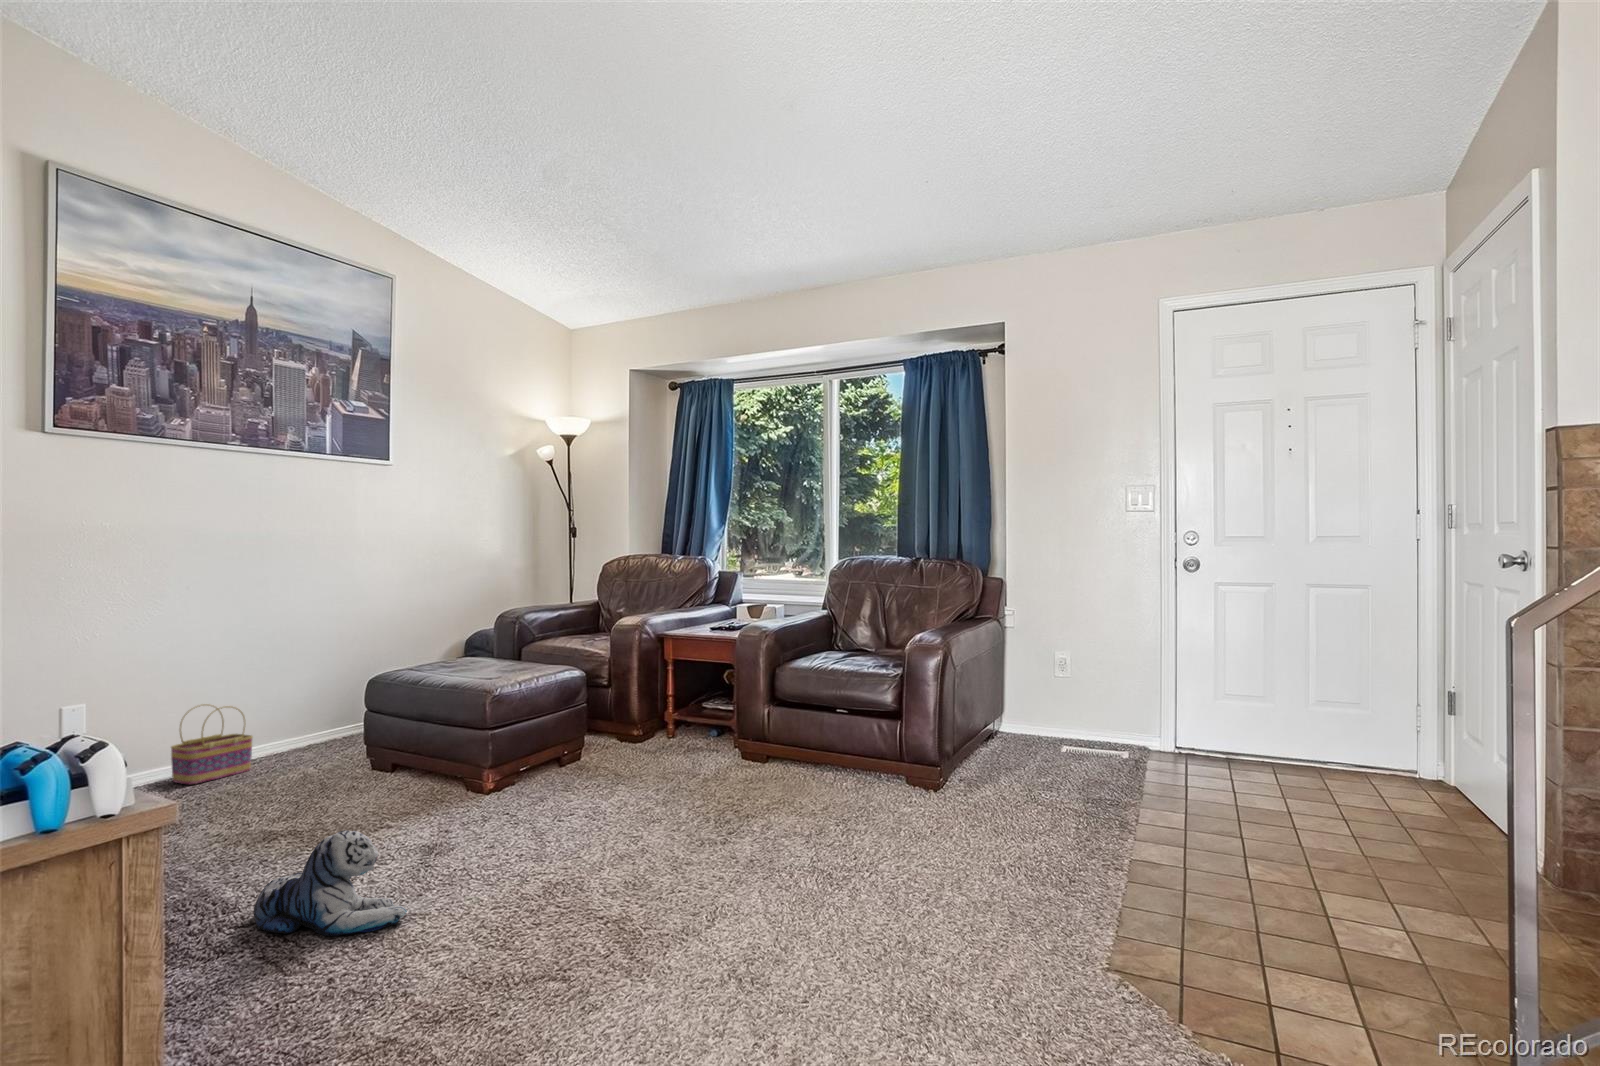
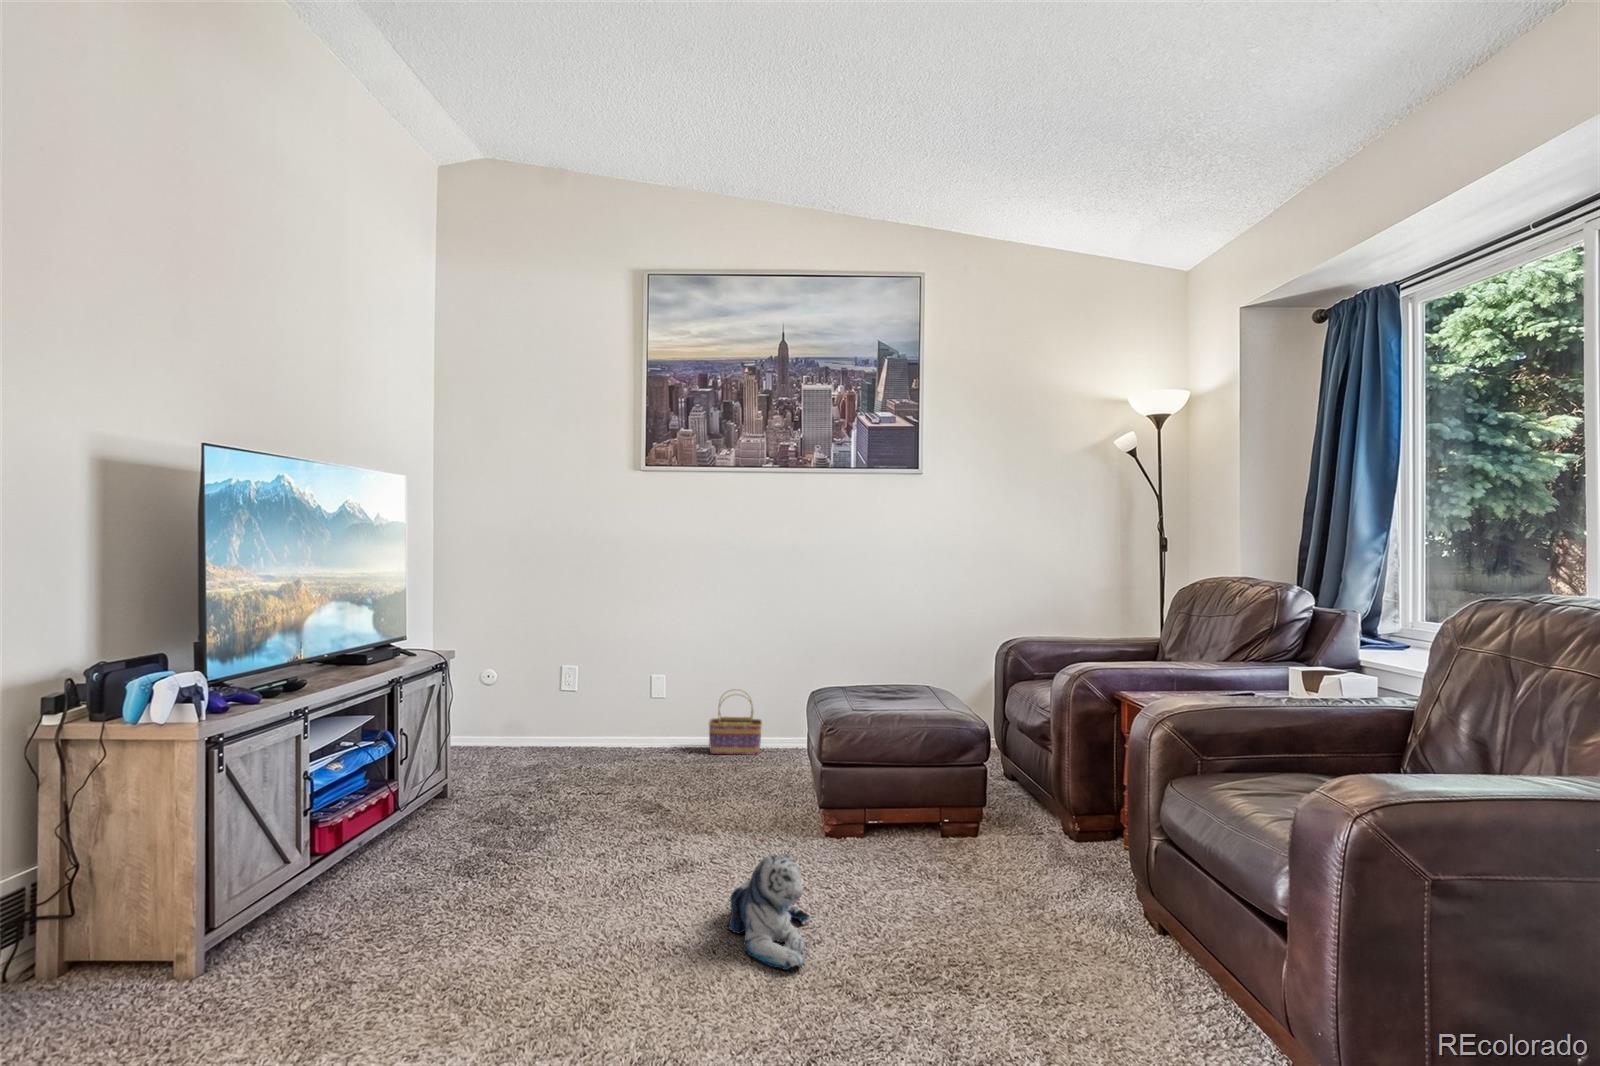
plush toy: present [254,830,407,936] -> present [728,855,809,970]

